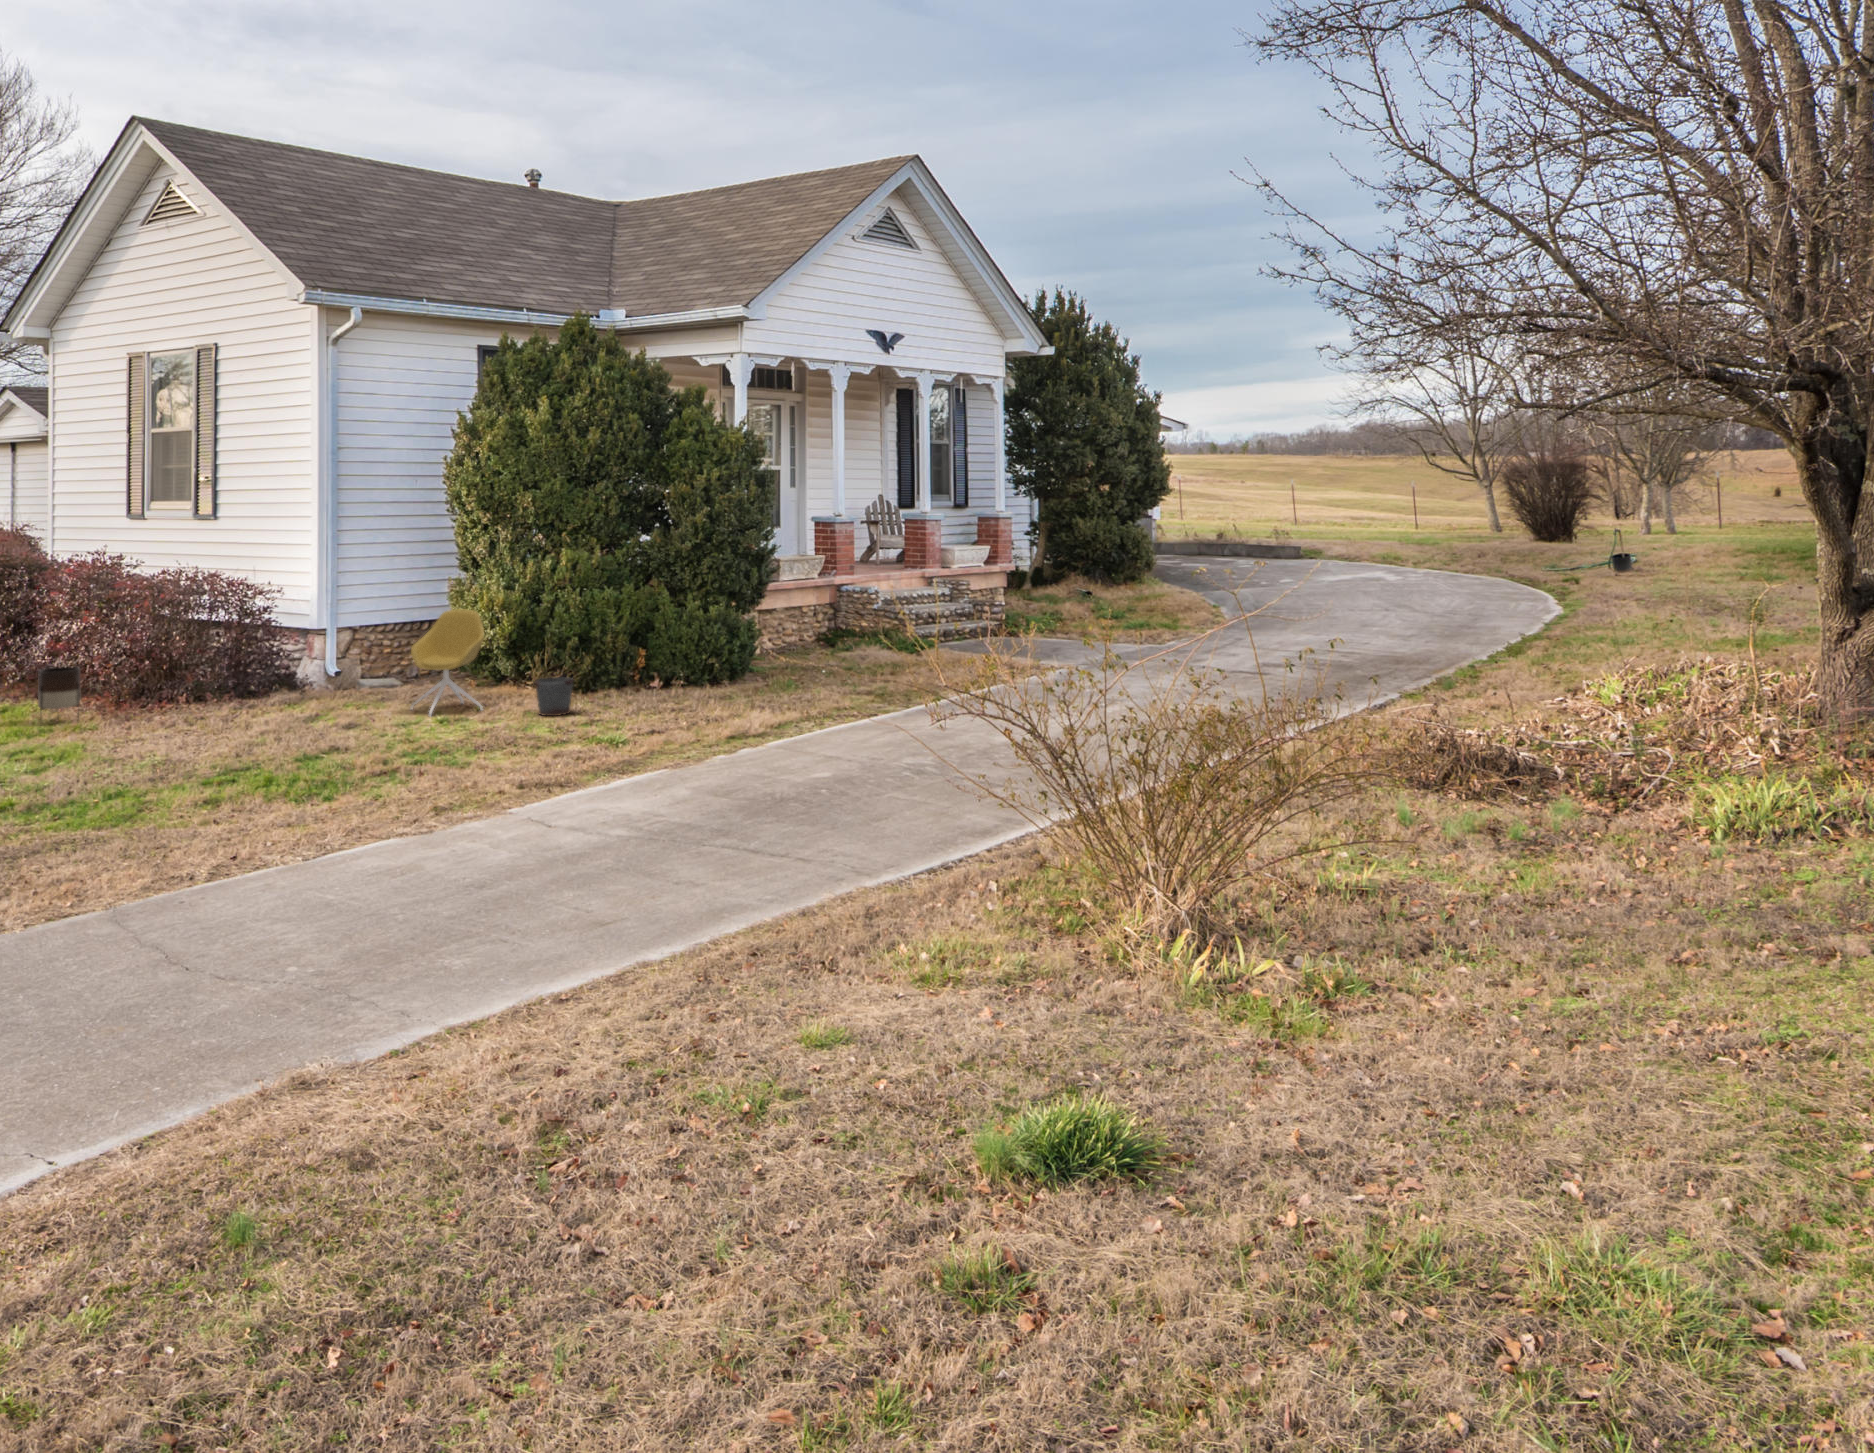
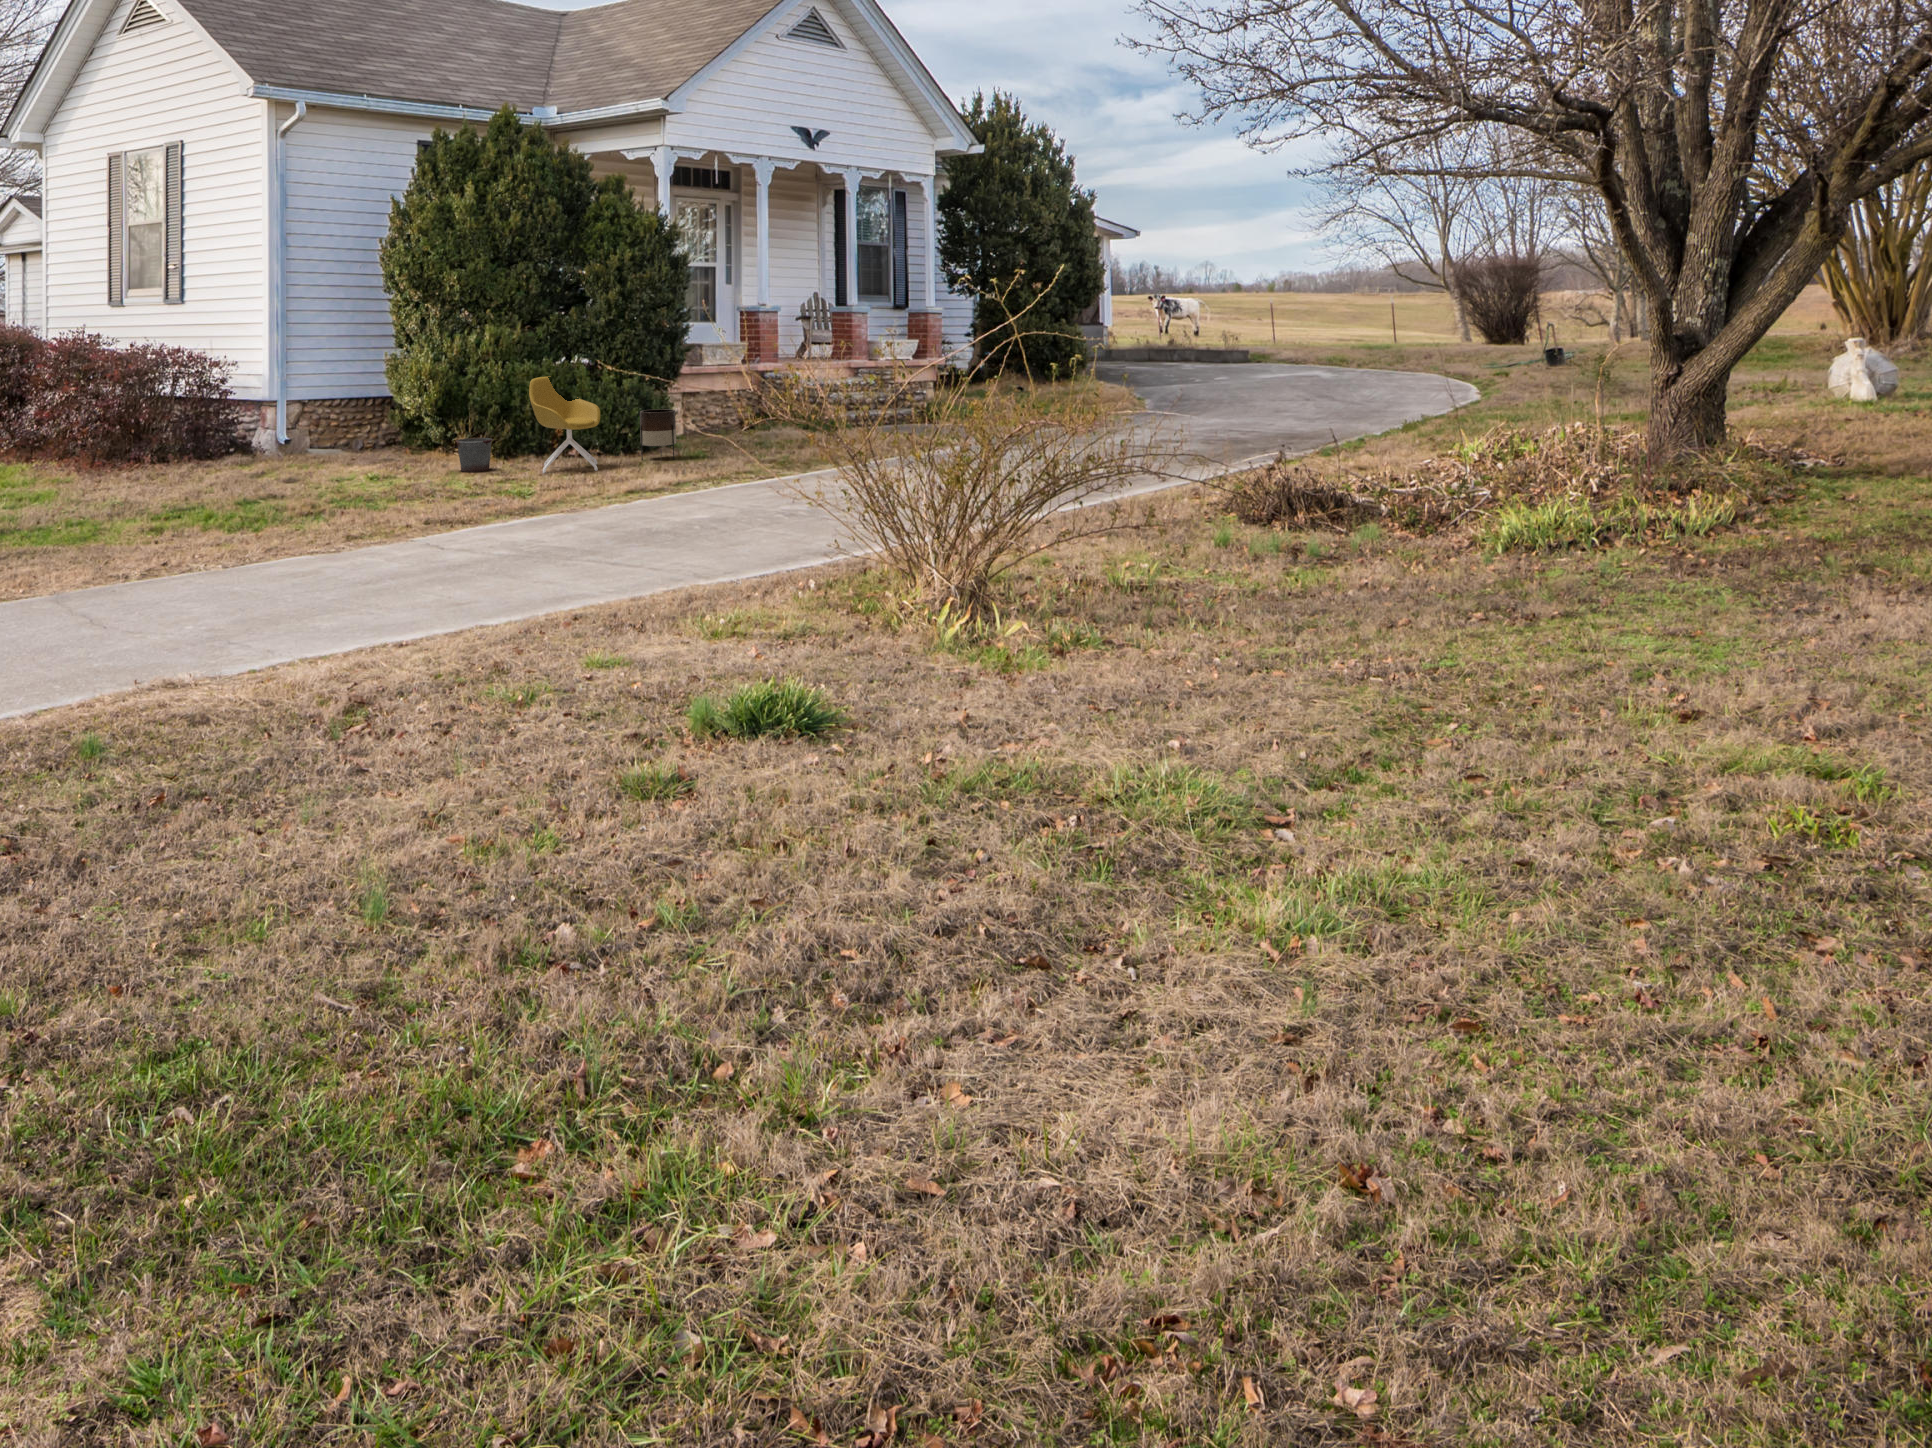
chair: present [411,609,484,716] -> present [529,377,600,473]
planter: present [38,666,80,711] -> present [640,409,676,460]

